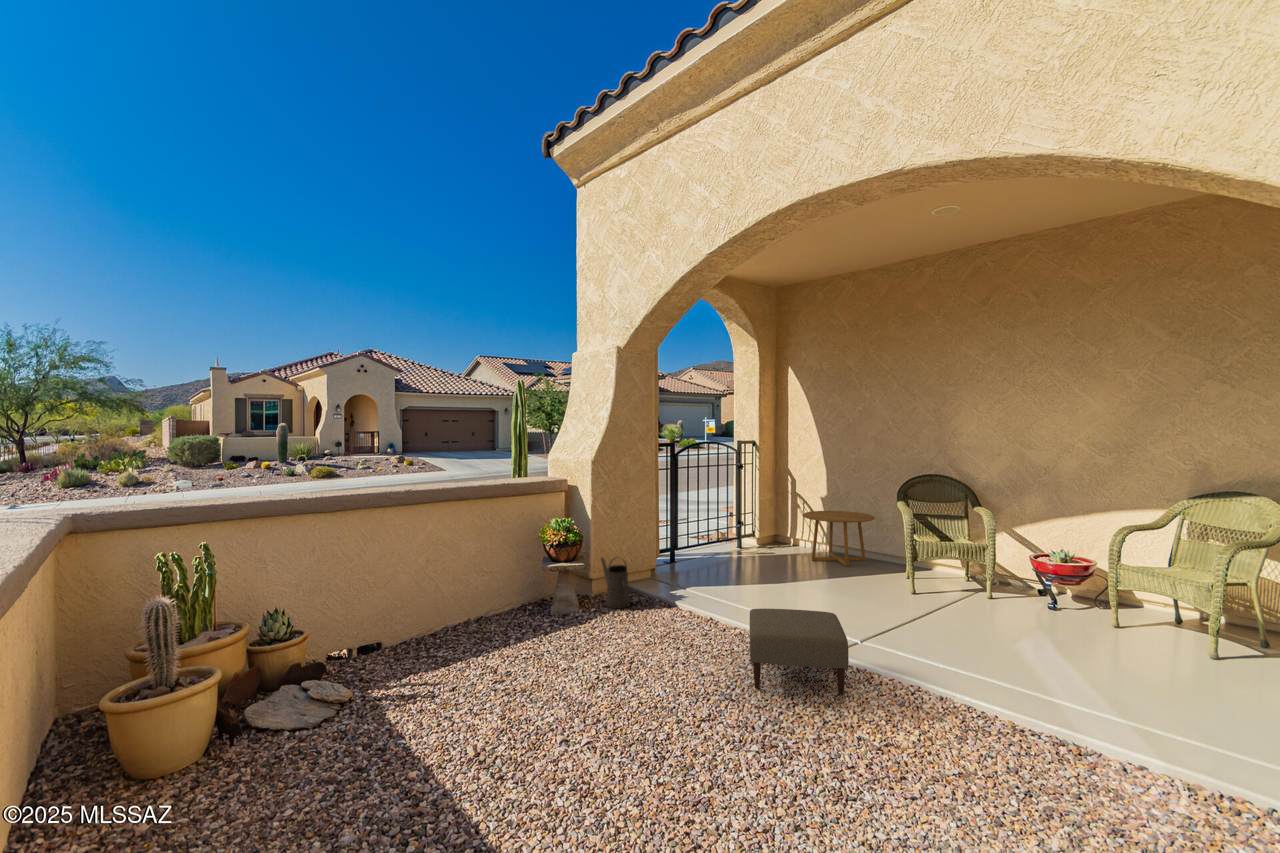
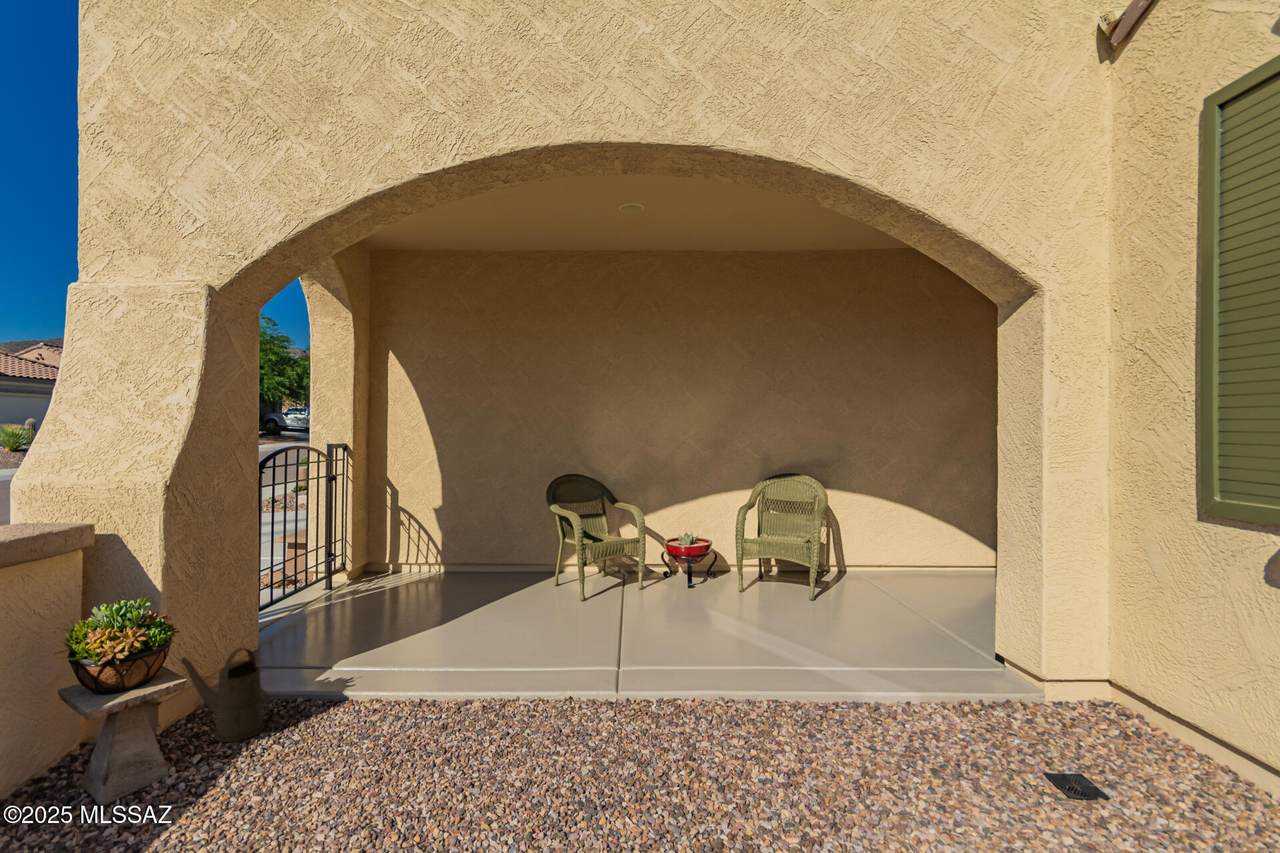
round table: present [803,511,875,567] -> none [428,522,513,588]
ottoman: present [750,609,849,695] -> none [533,644,682,767]

